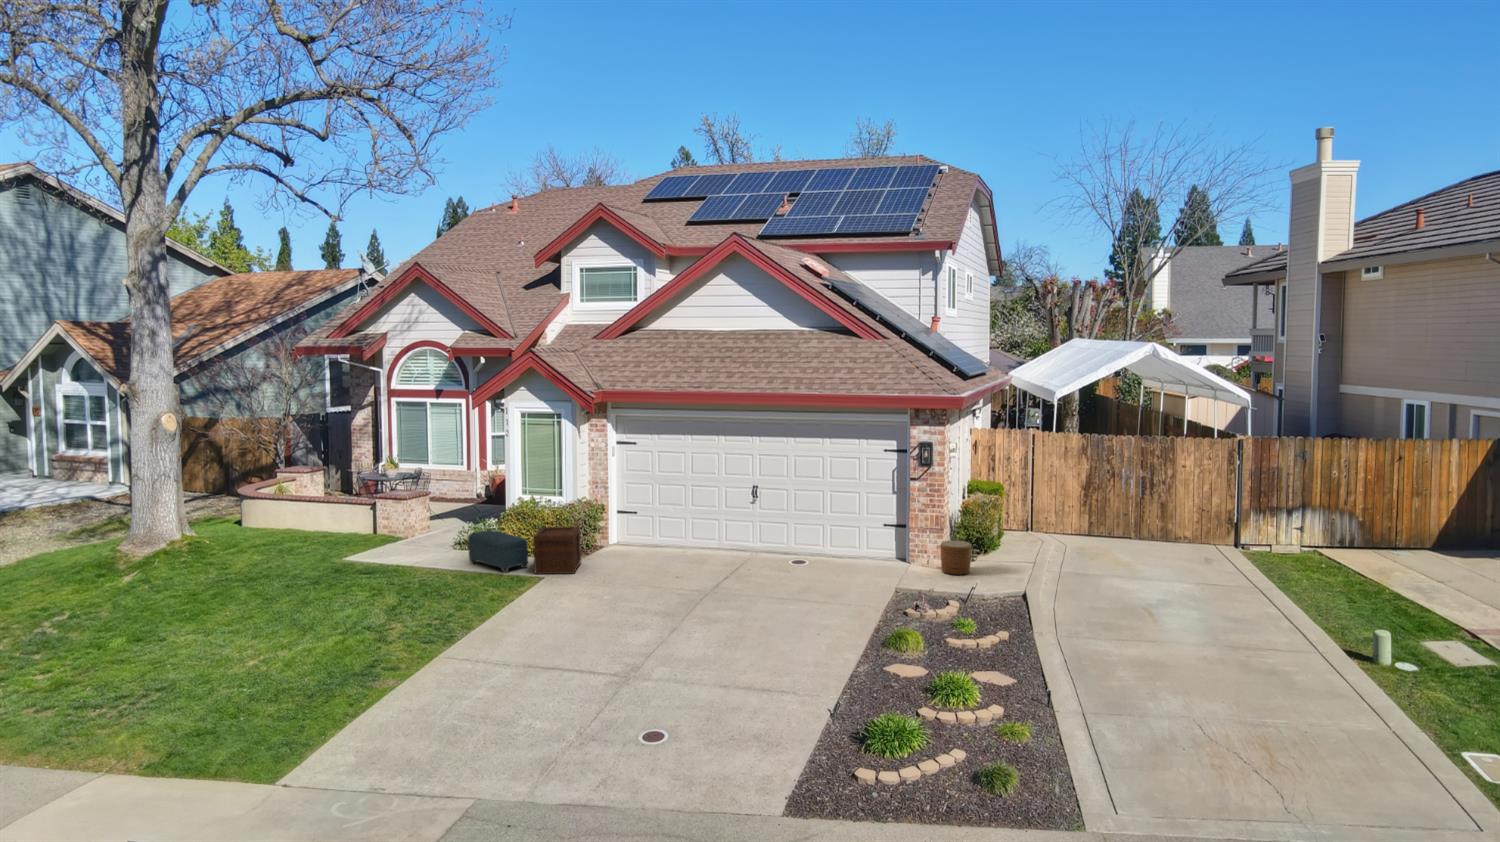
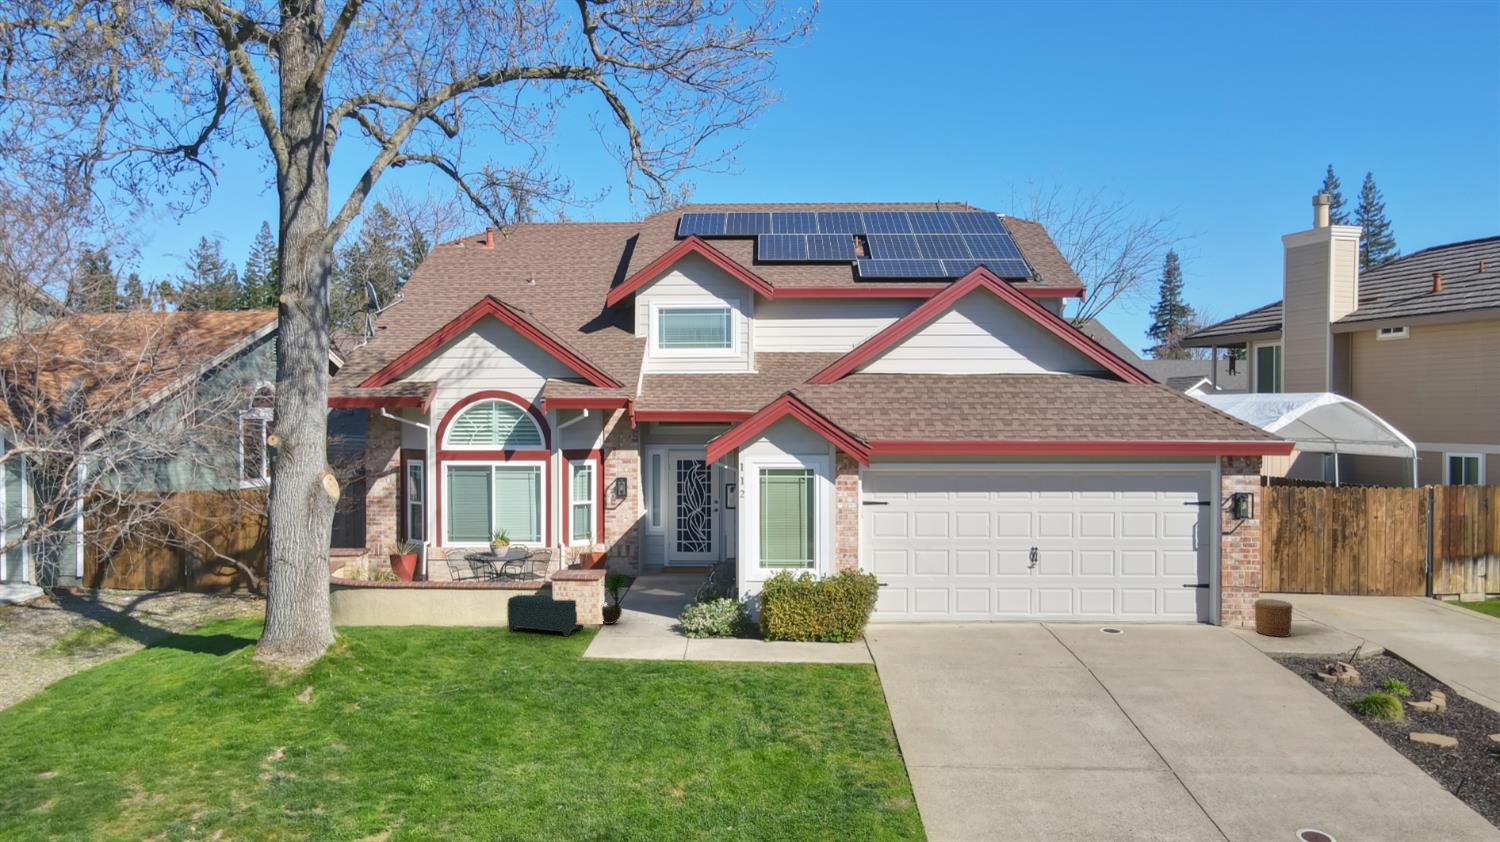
potted tree: none [407,494,433,538] -> present [602,574,626,624]
wooden crate: present [533,526,581,574] -> none [820,600,881,661]
bench: present [468,530,528,573] -> present [507,595,583,637]

